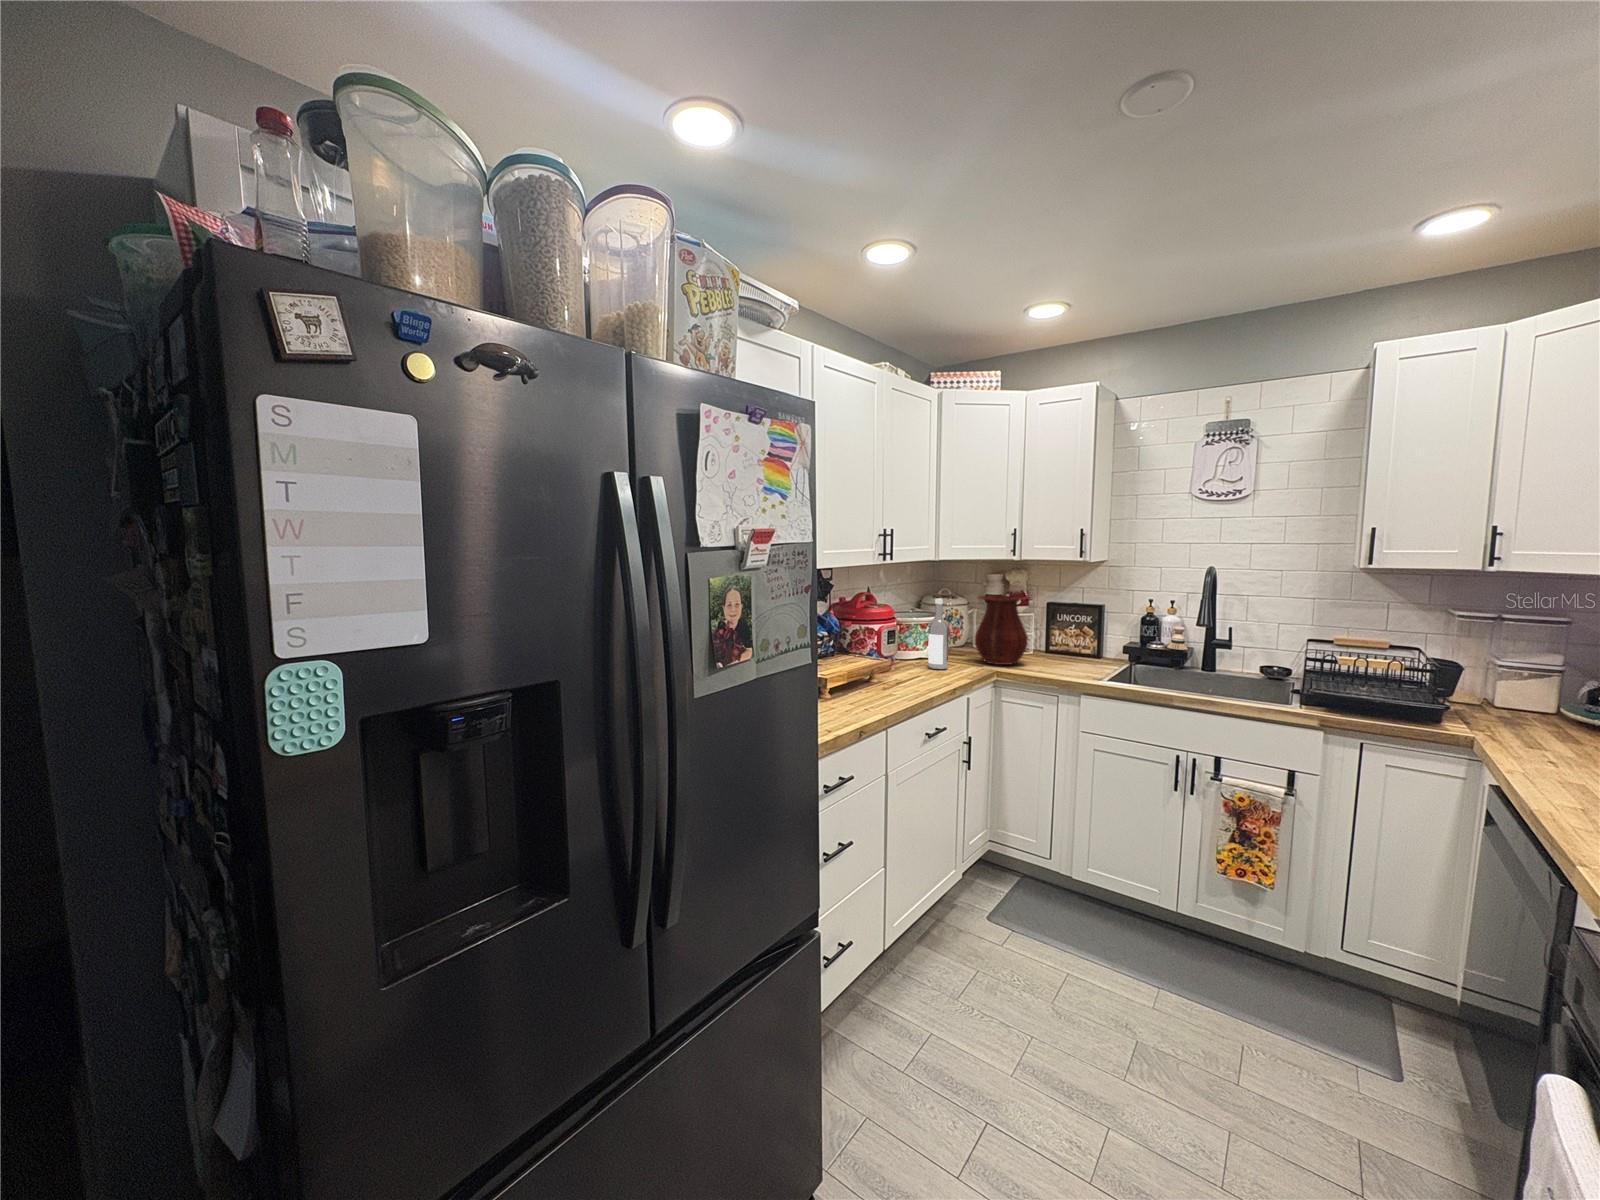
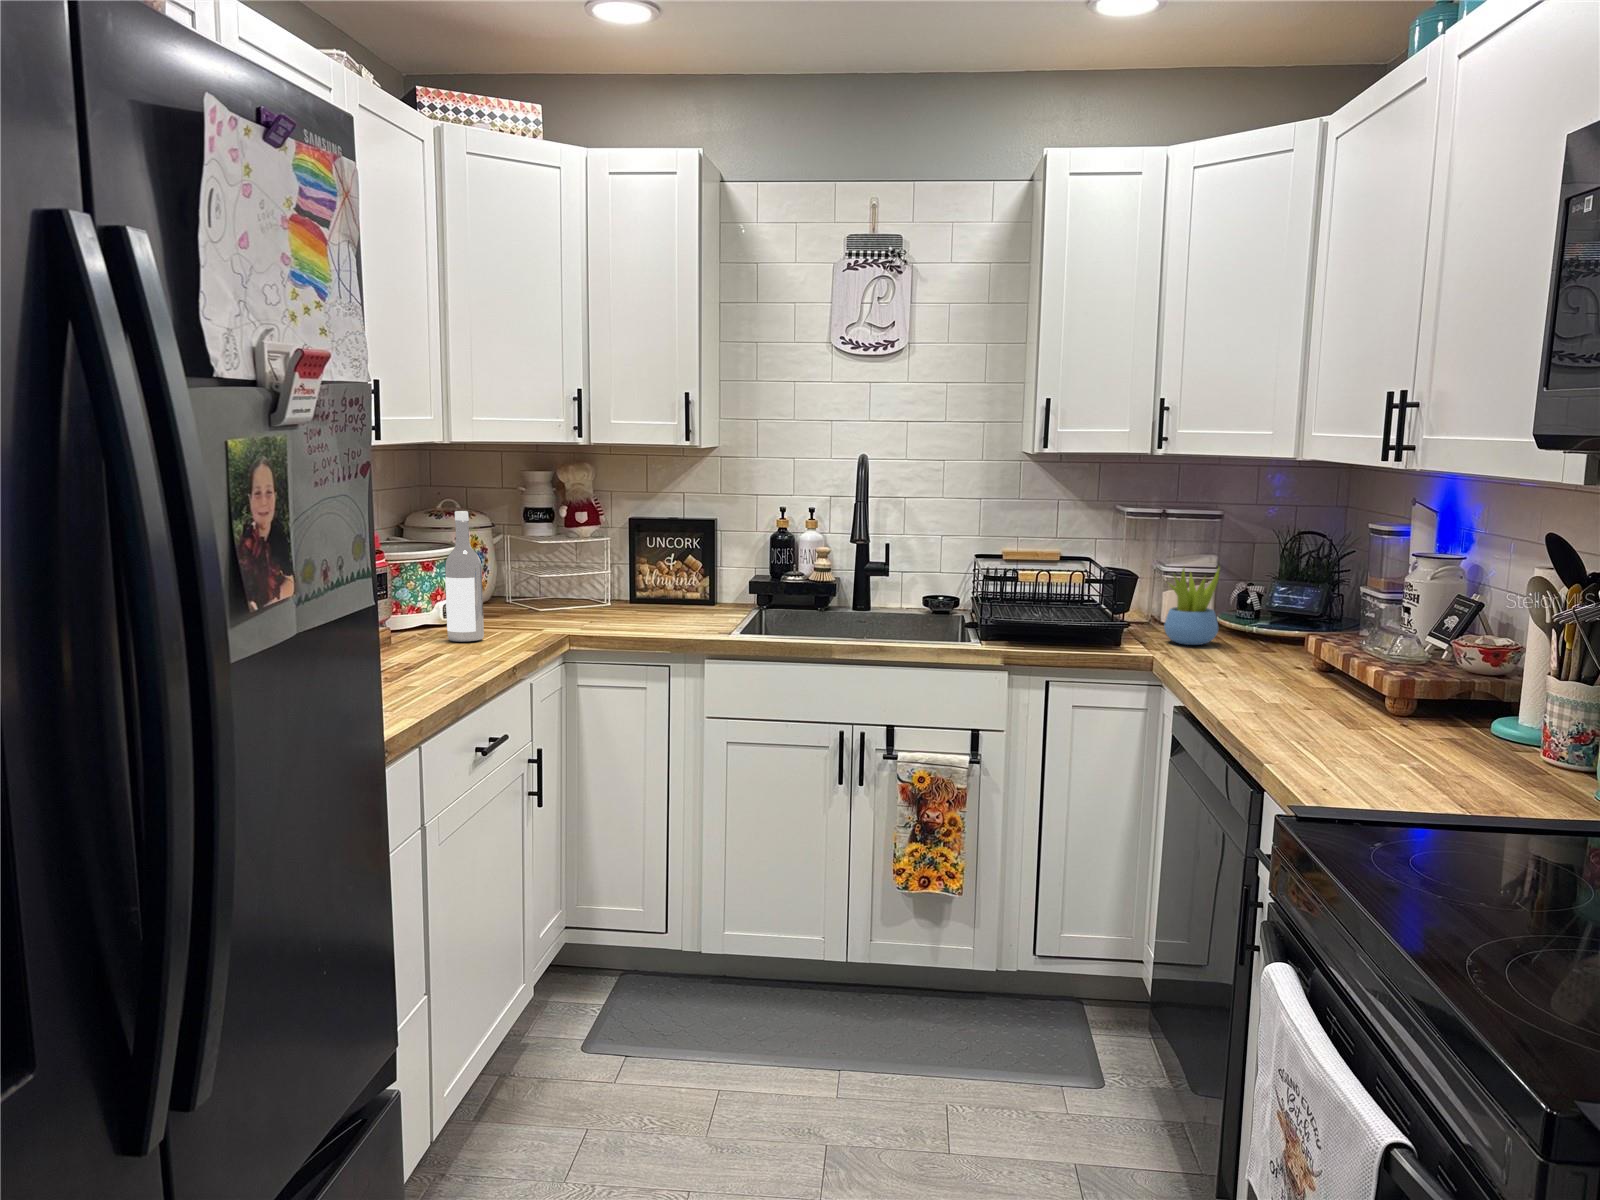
vase: present [975,595,1028,665] -> none [519,505,612,627]
succulent plant: none [1496,666,1567,734] -> present [1164,568,1220,645]

